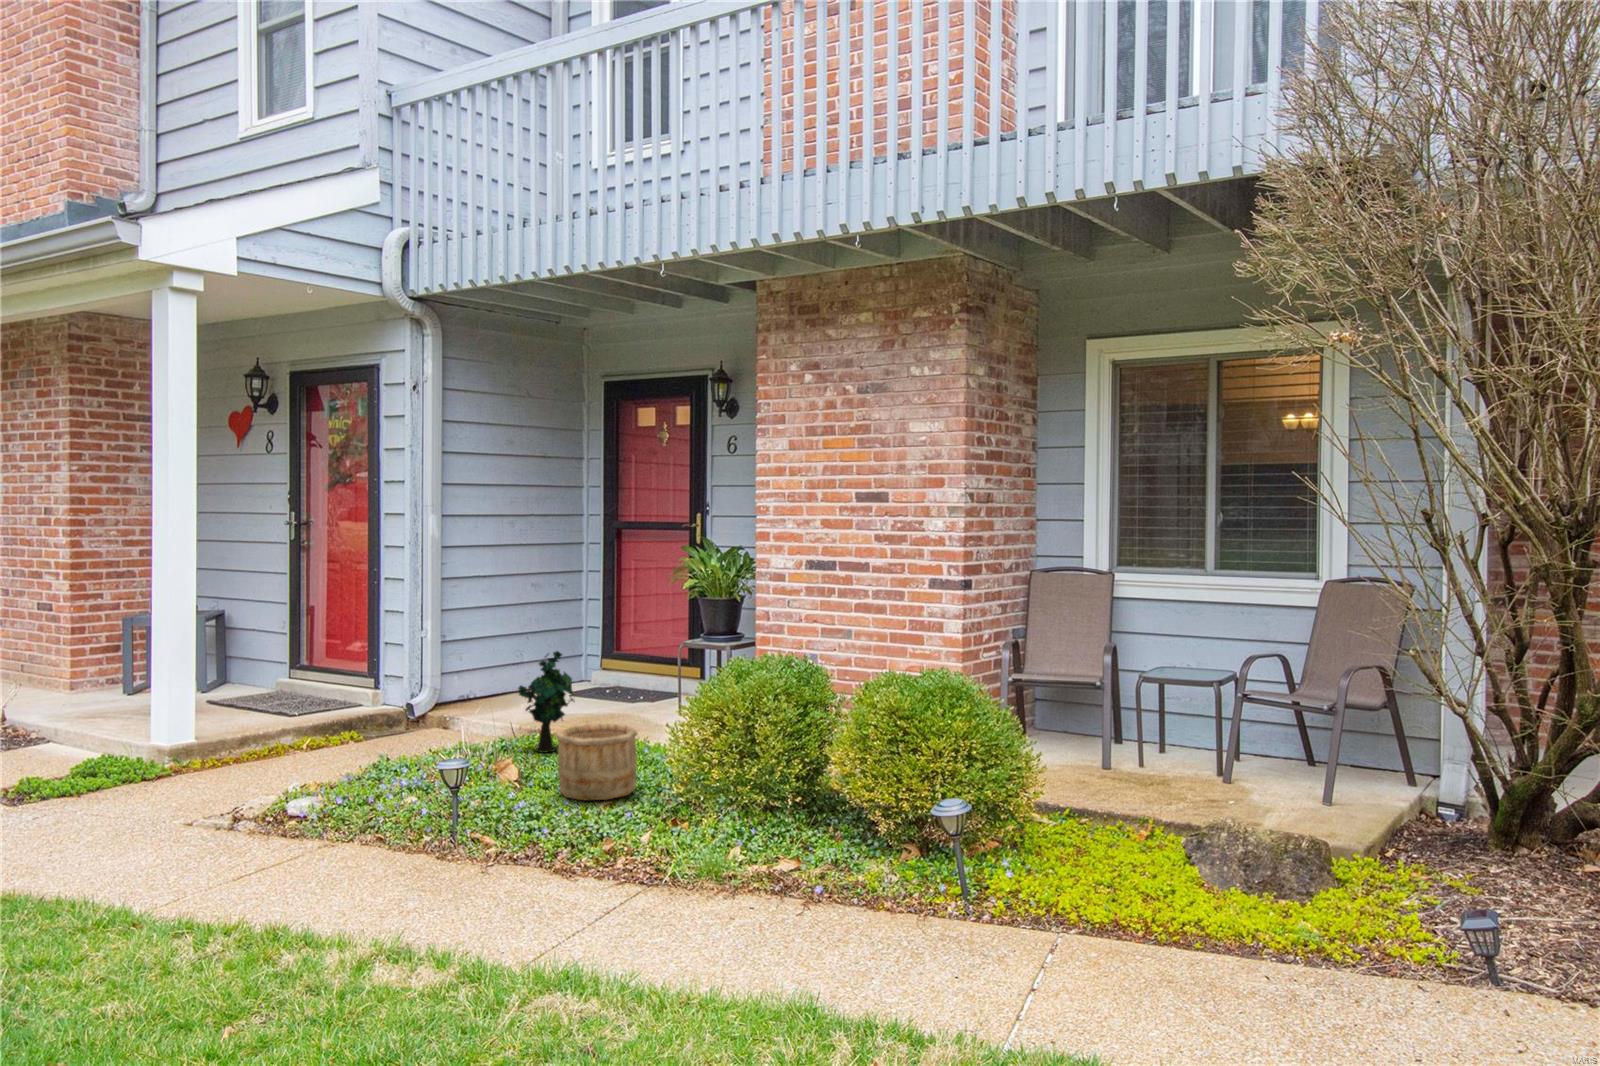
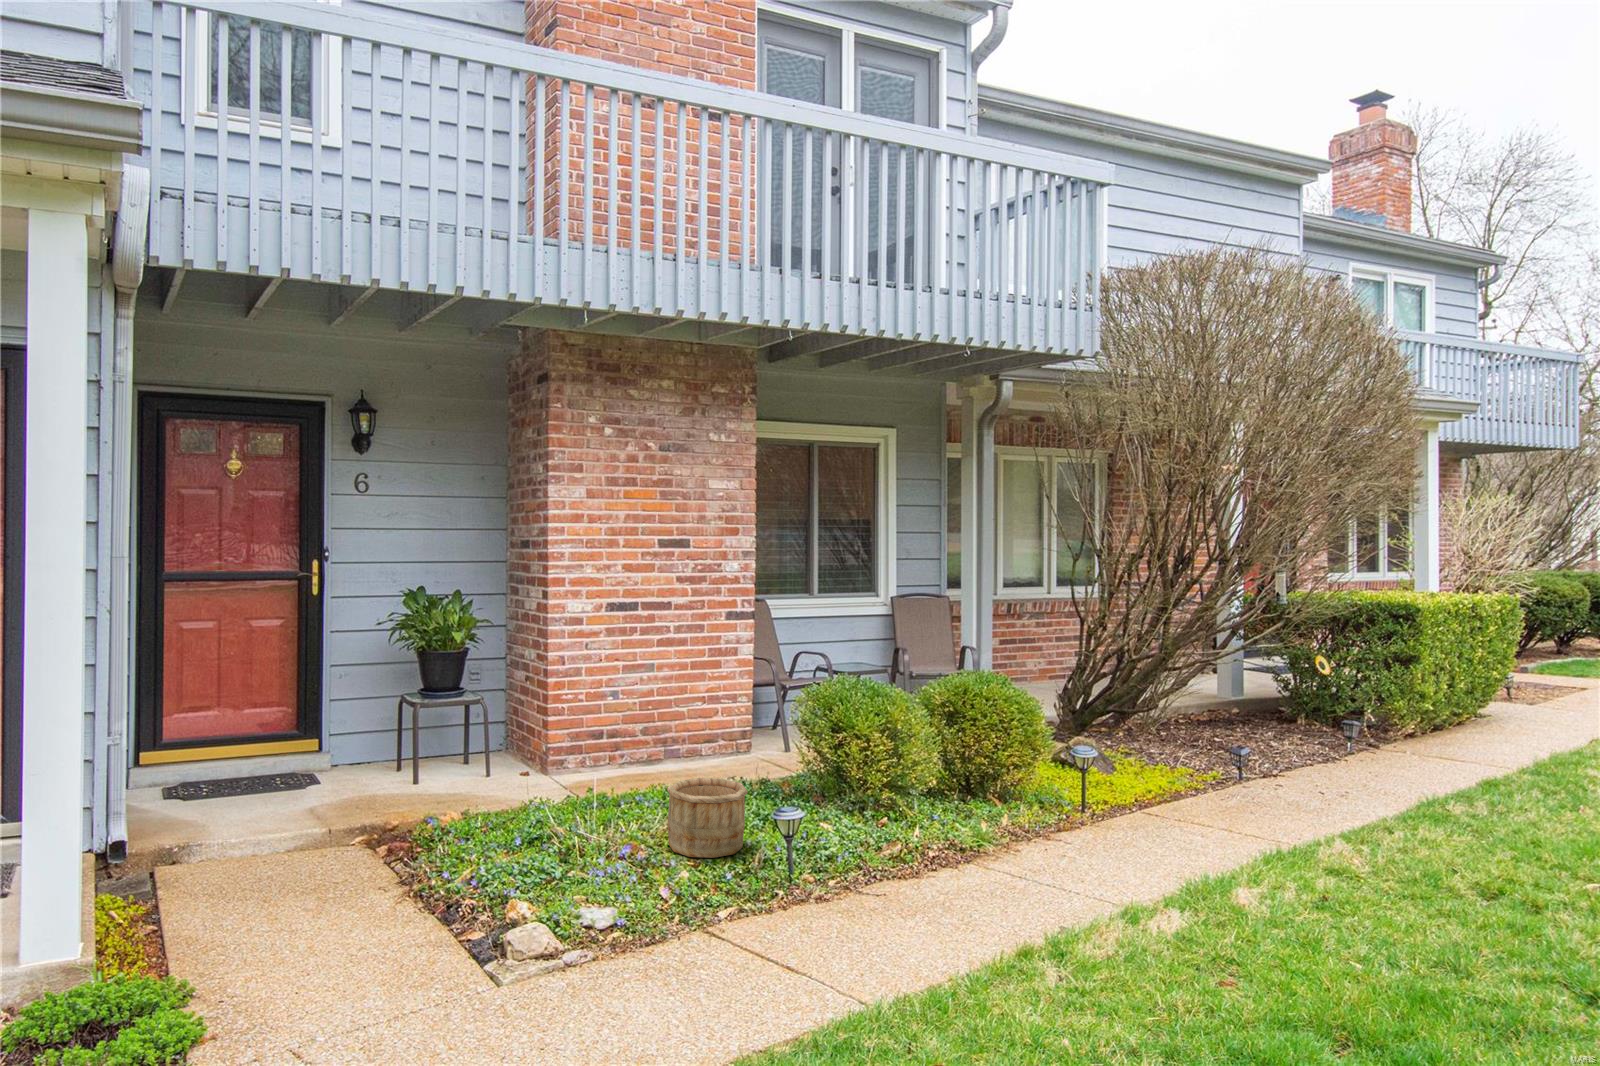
decorative plant: present [518,651,575,753] -> none [466,727,524,848]

